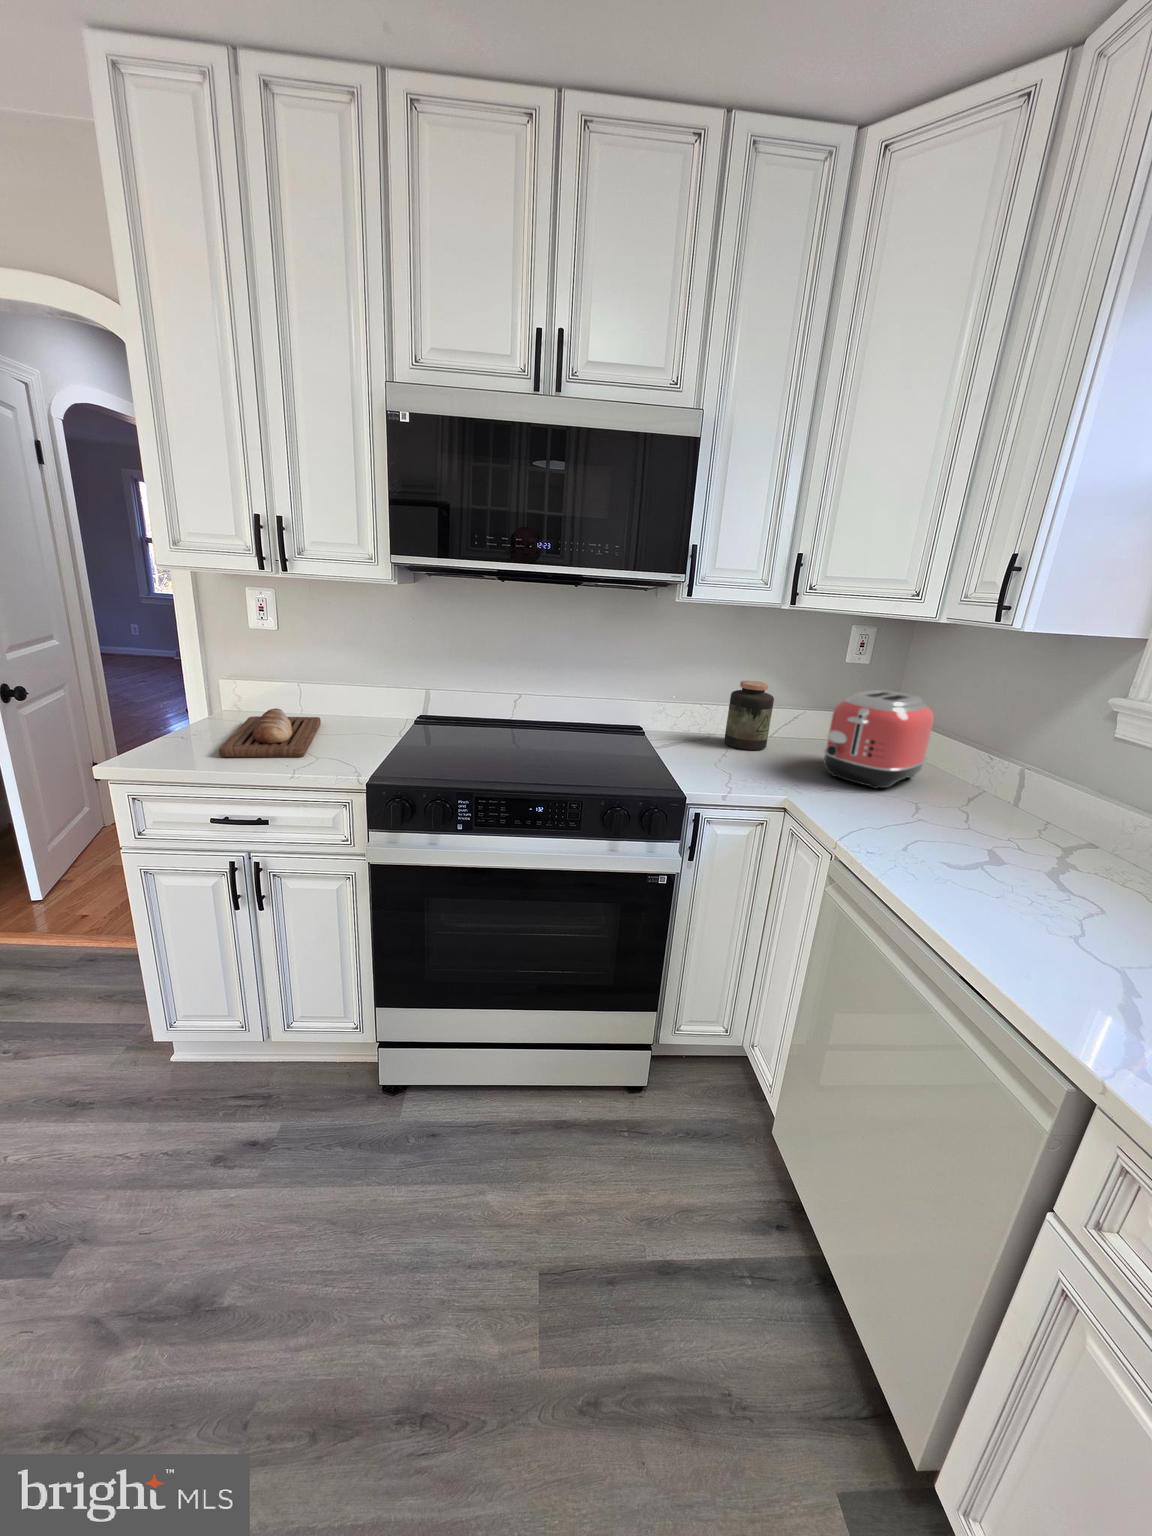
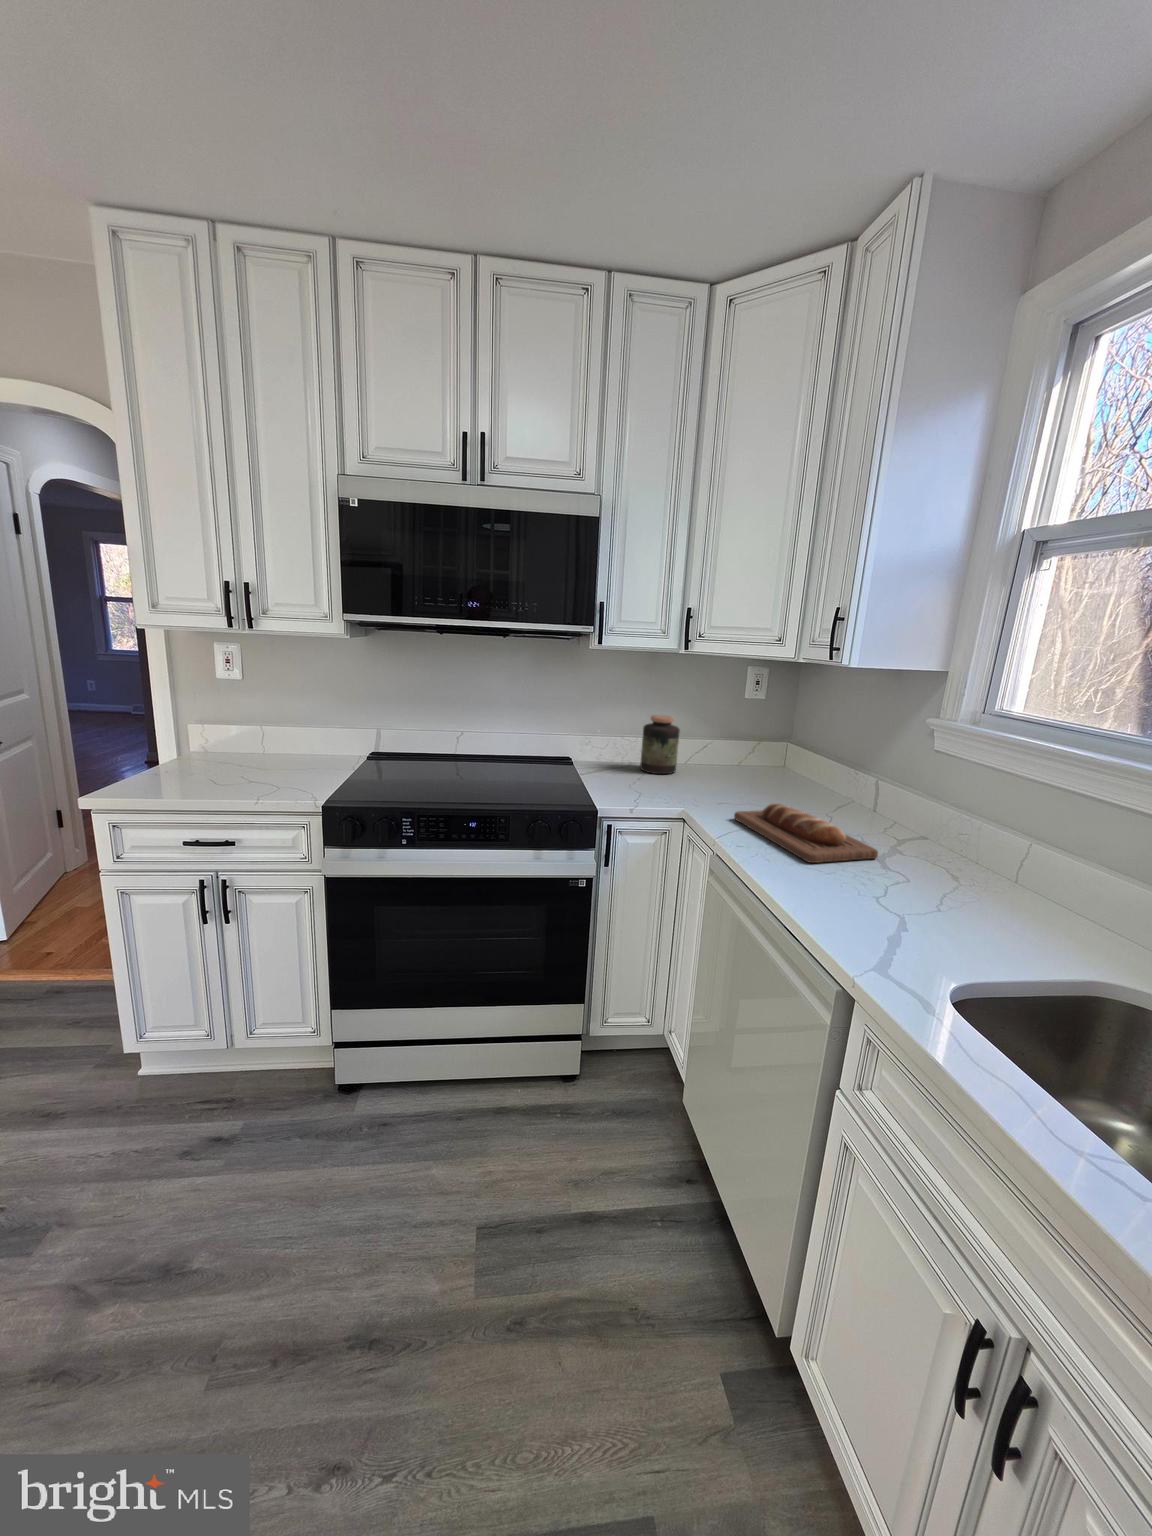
toaster: present [824,690,934,788] -> none [718,719,806,801]
bread loaf: present [219,708,321,757] -> present [734,803,878,863]

